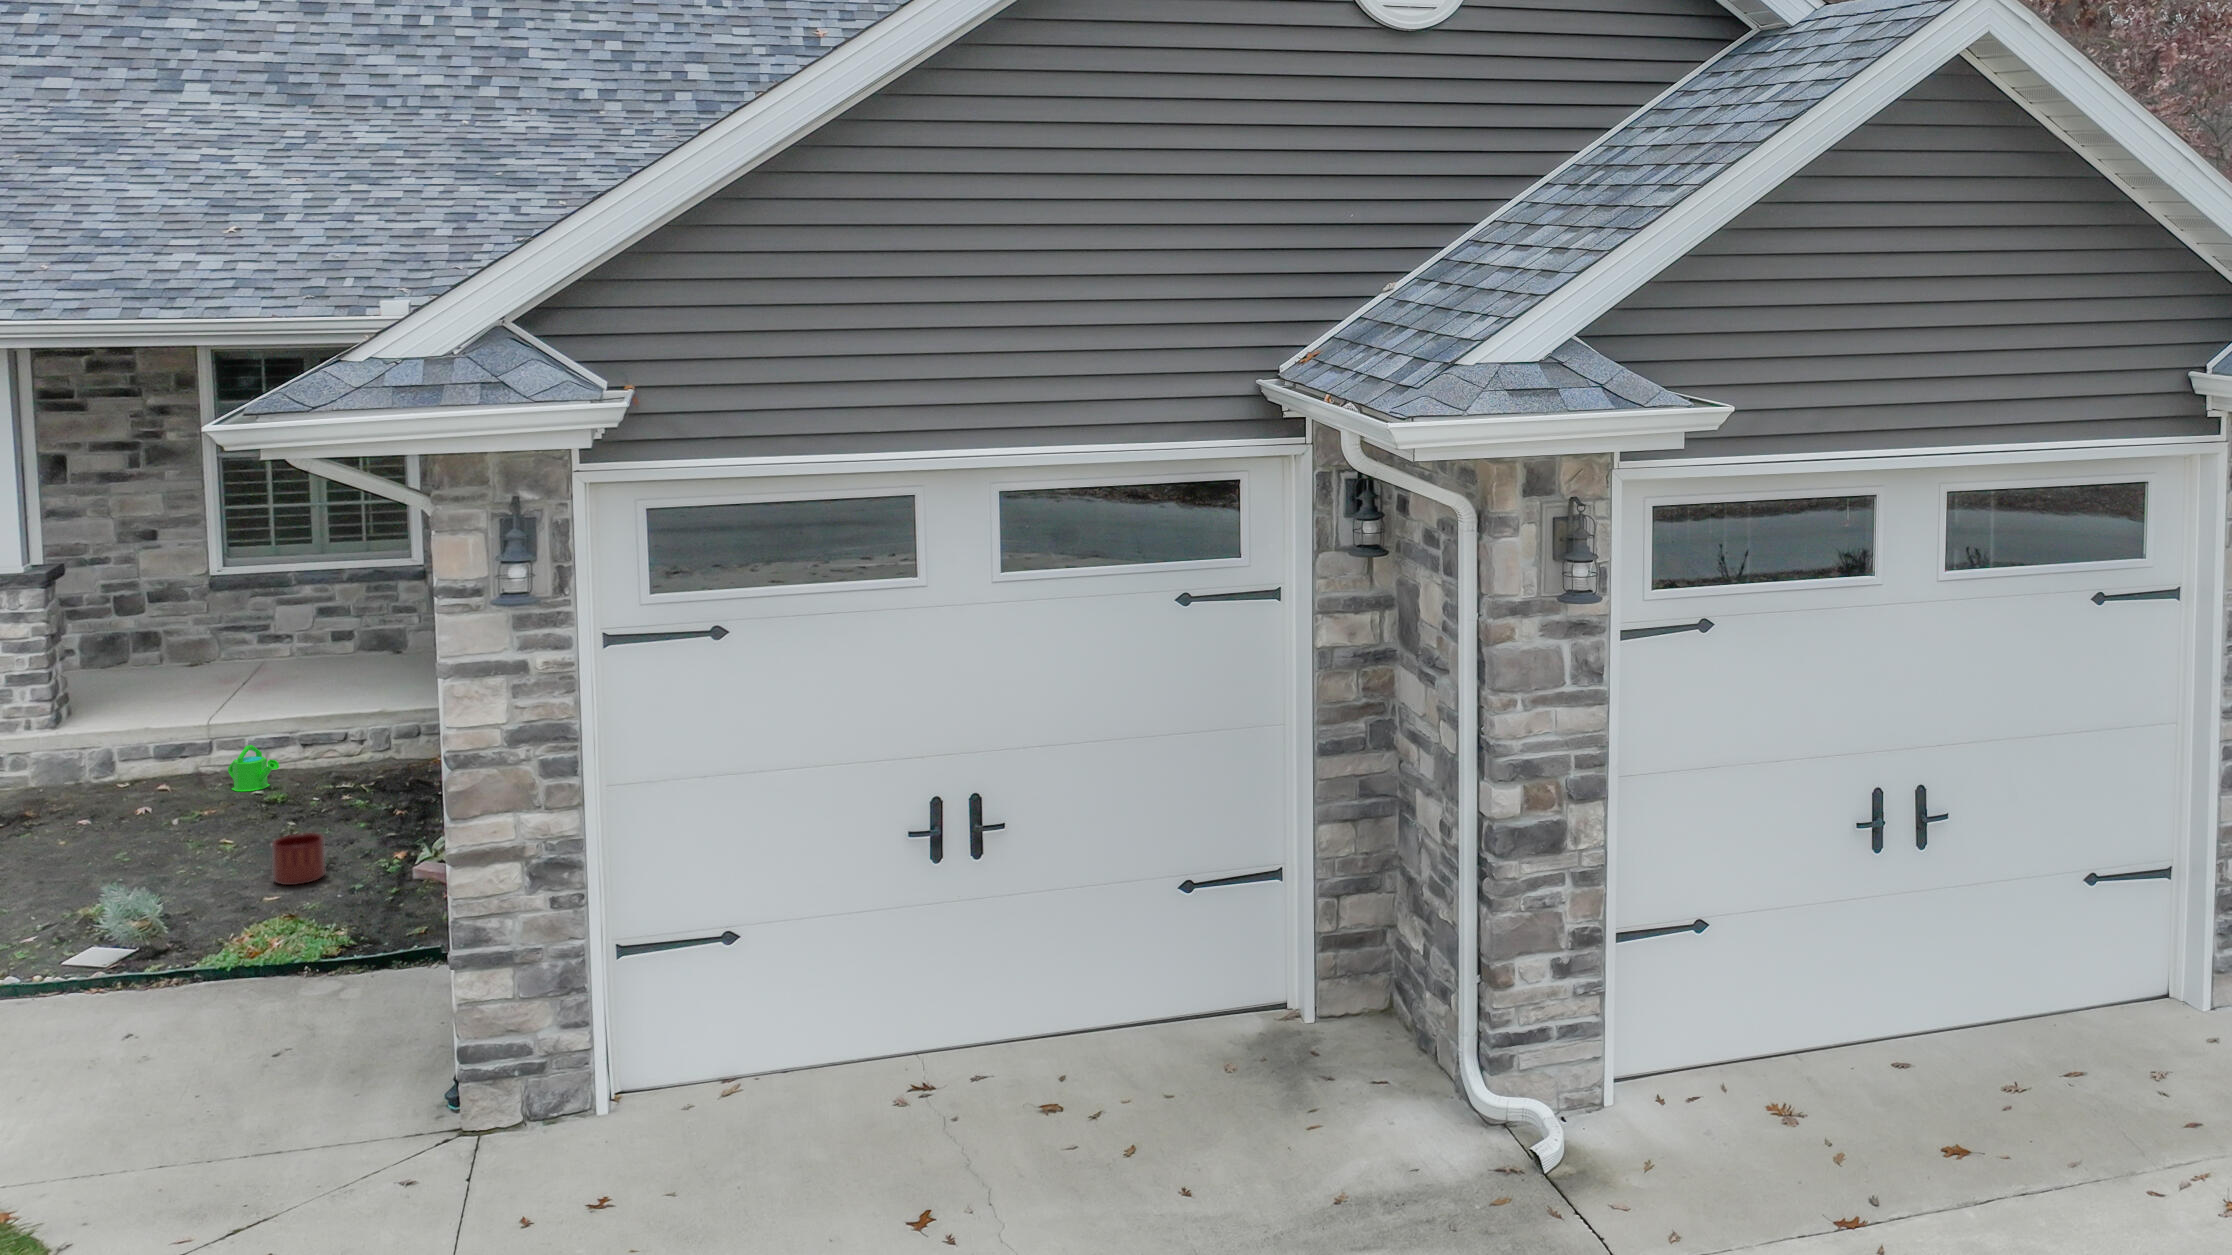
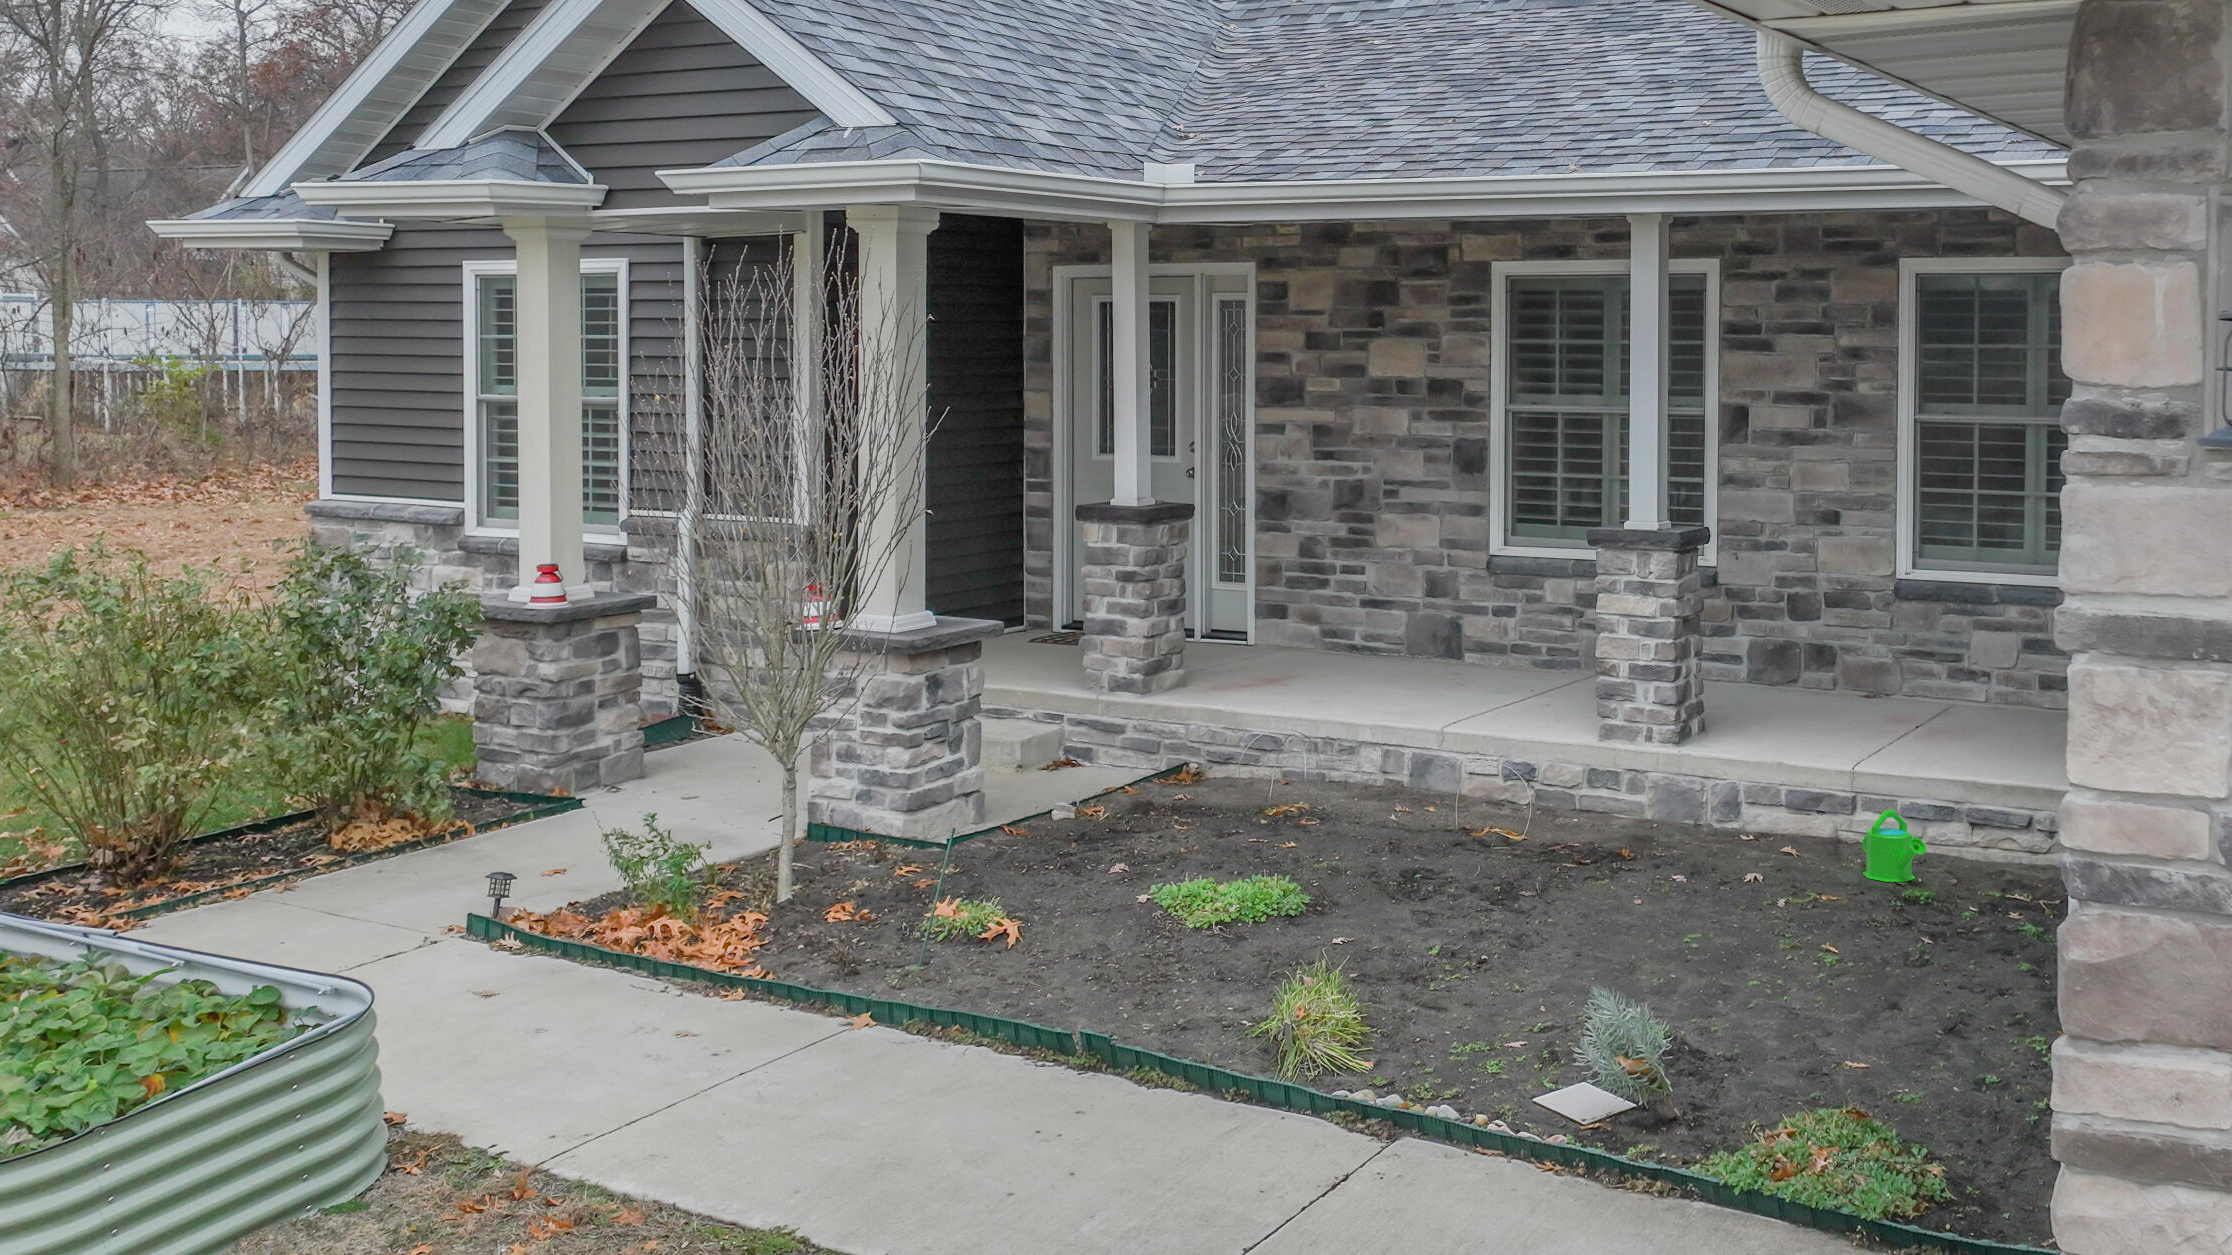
planter: present [272,833,325,885] -> none [1847,966,1932,1061]

